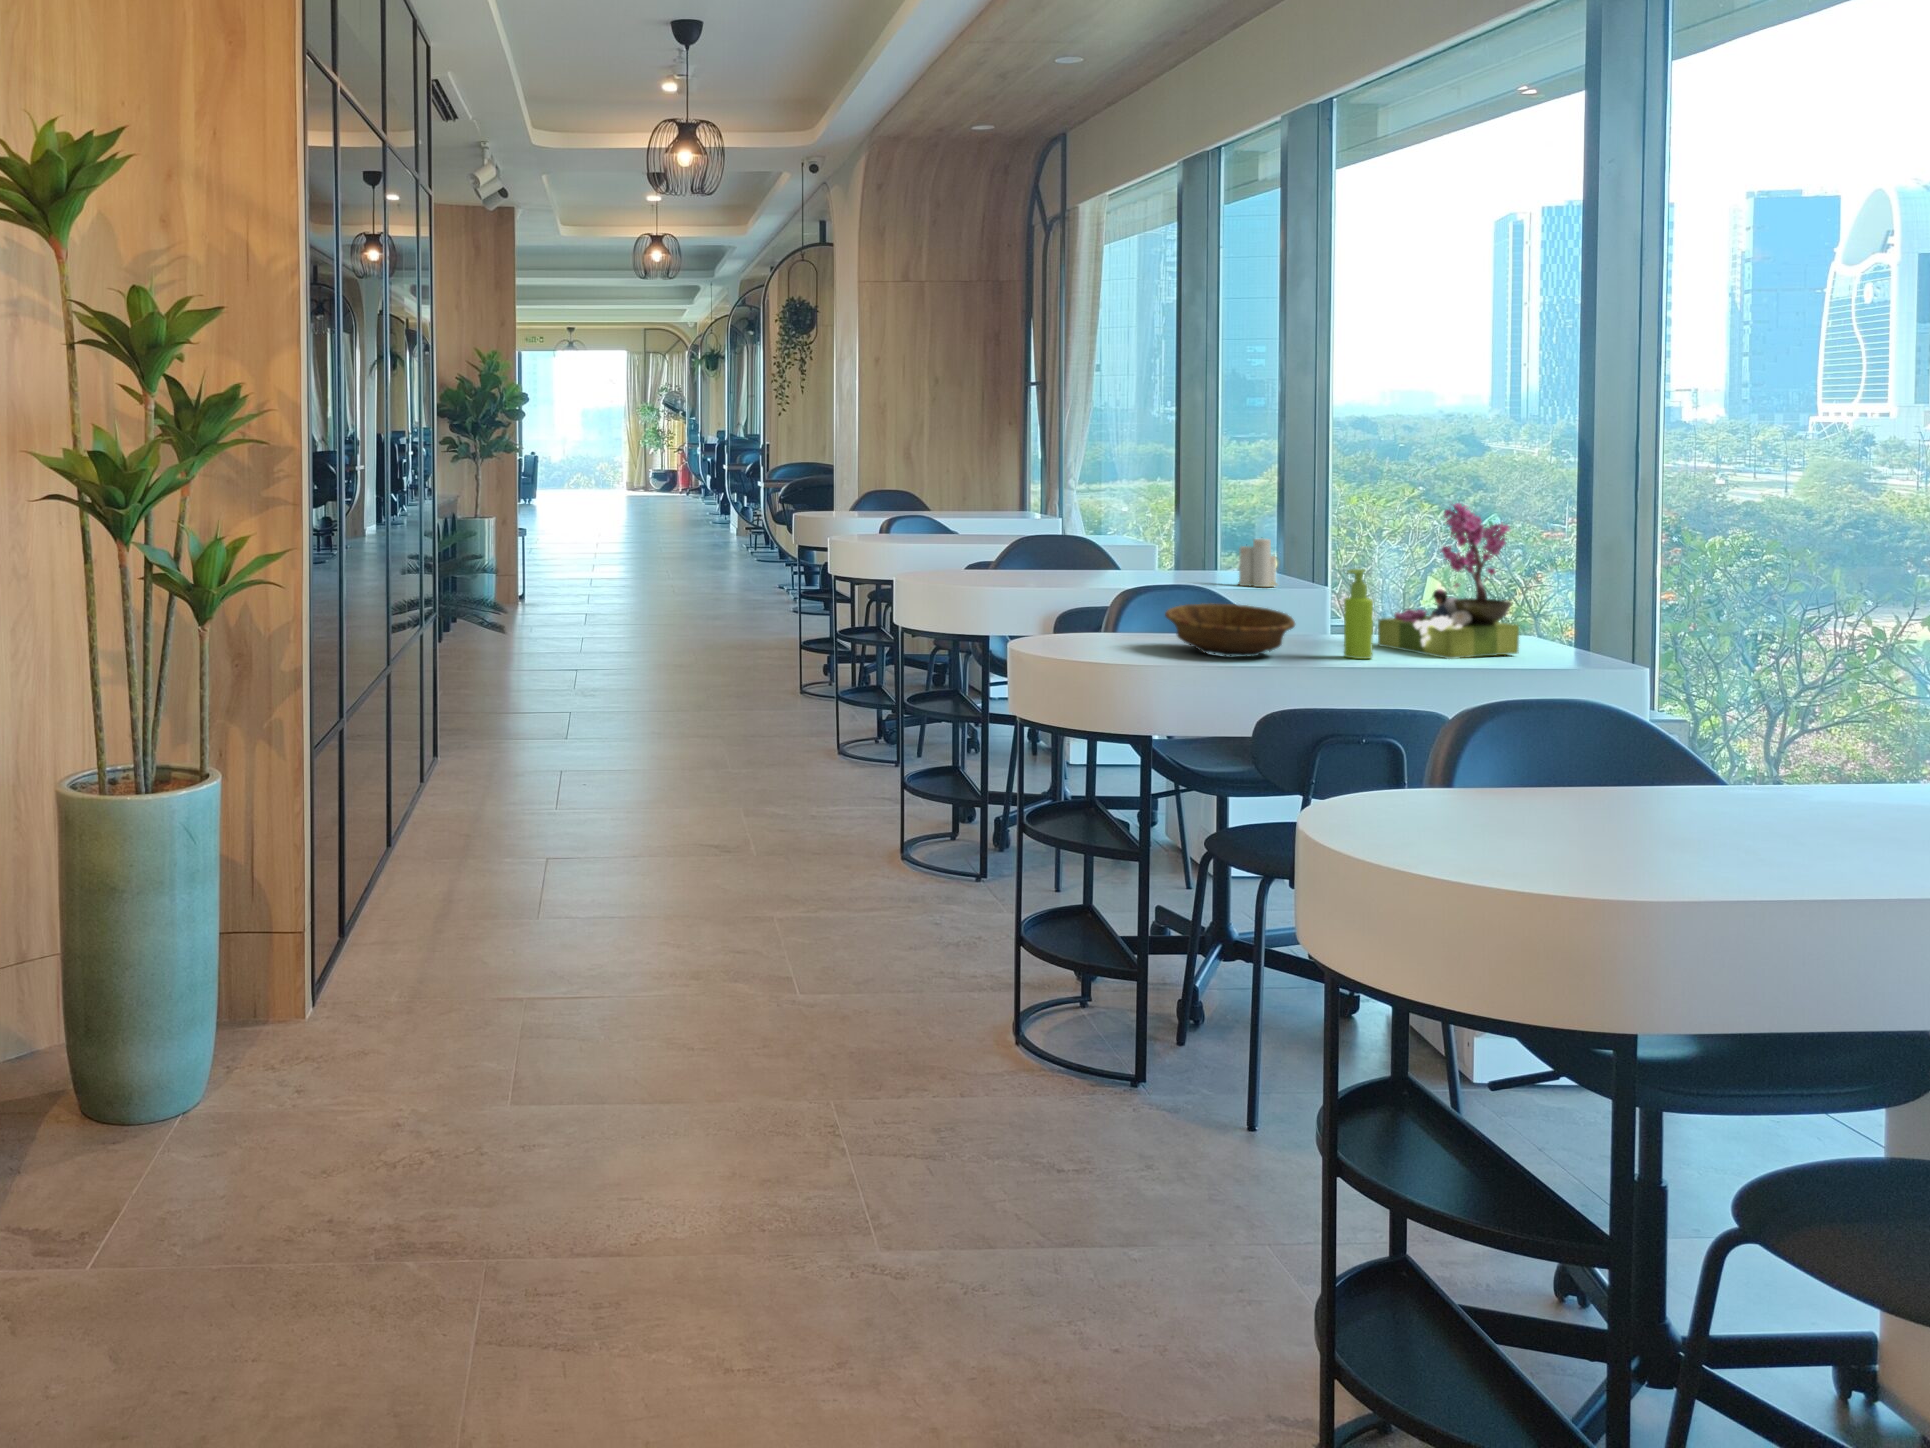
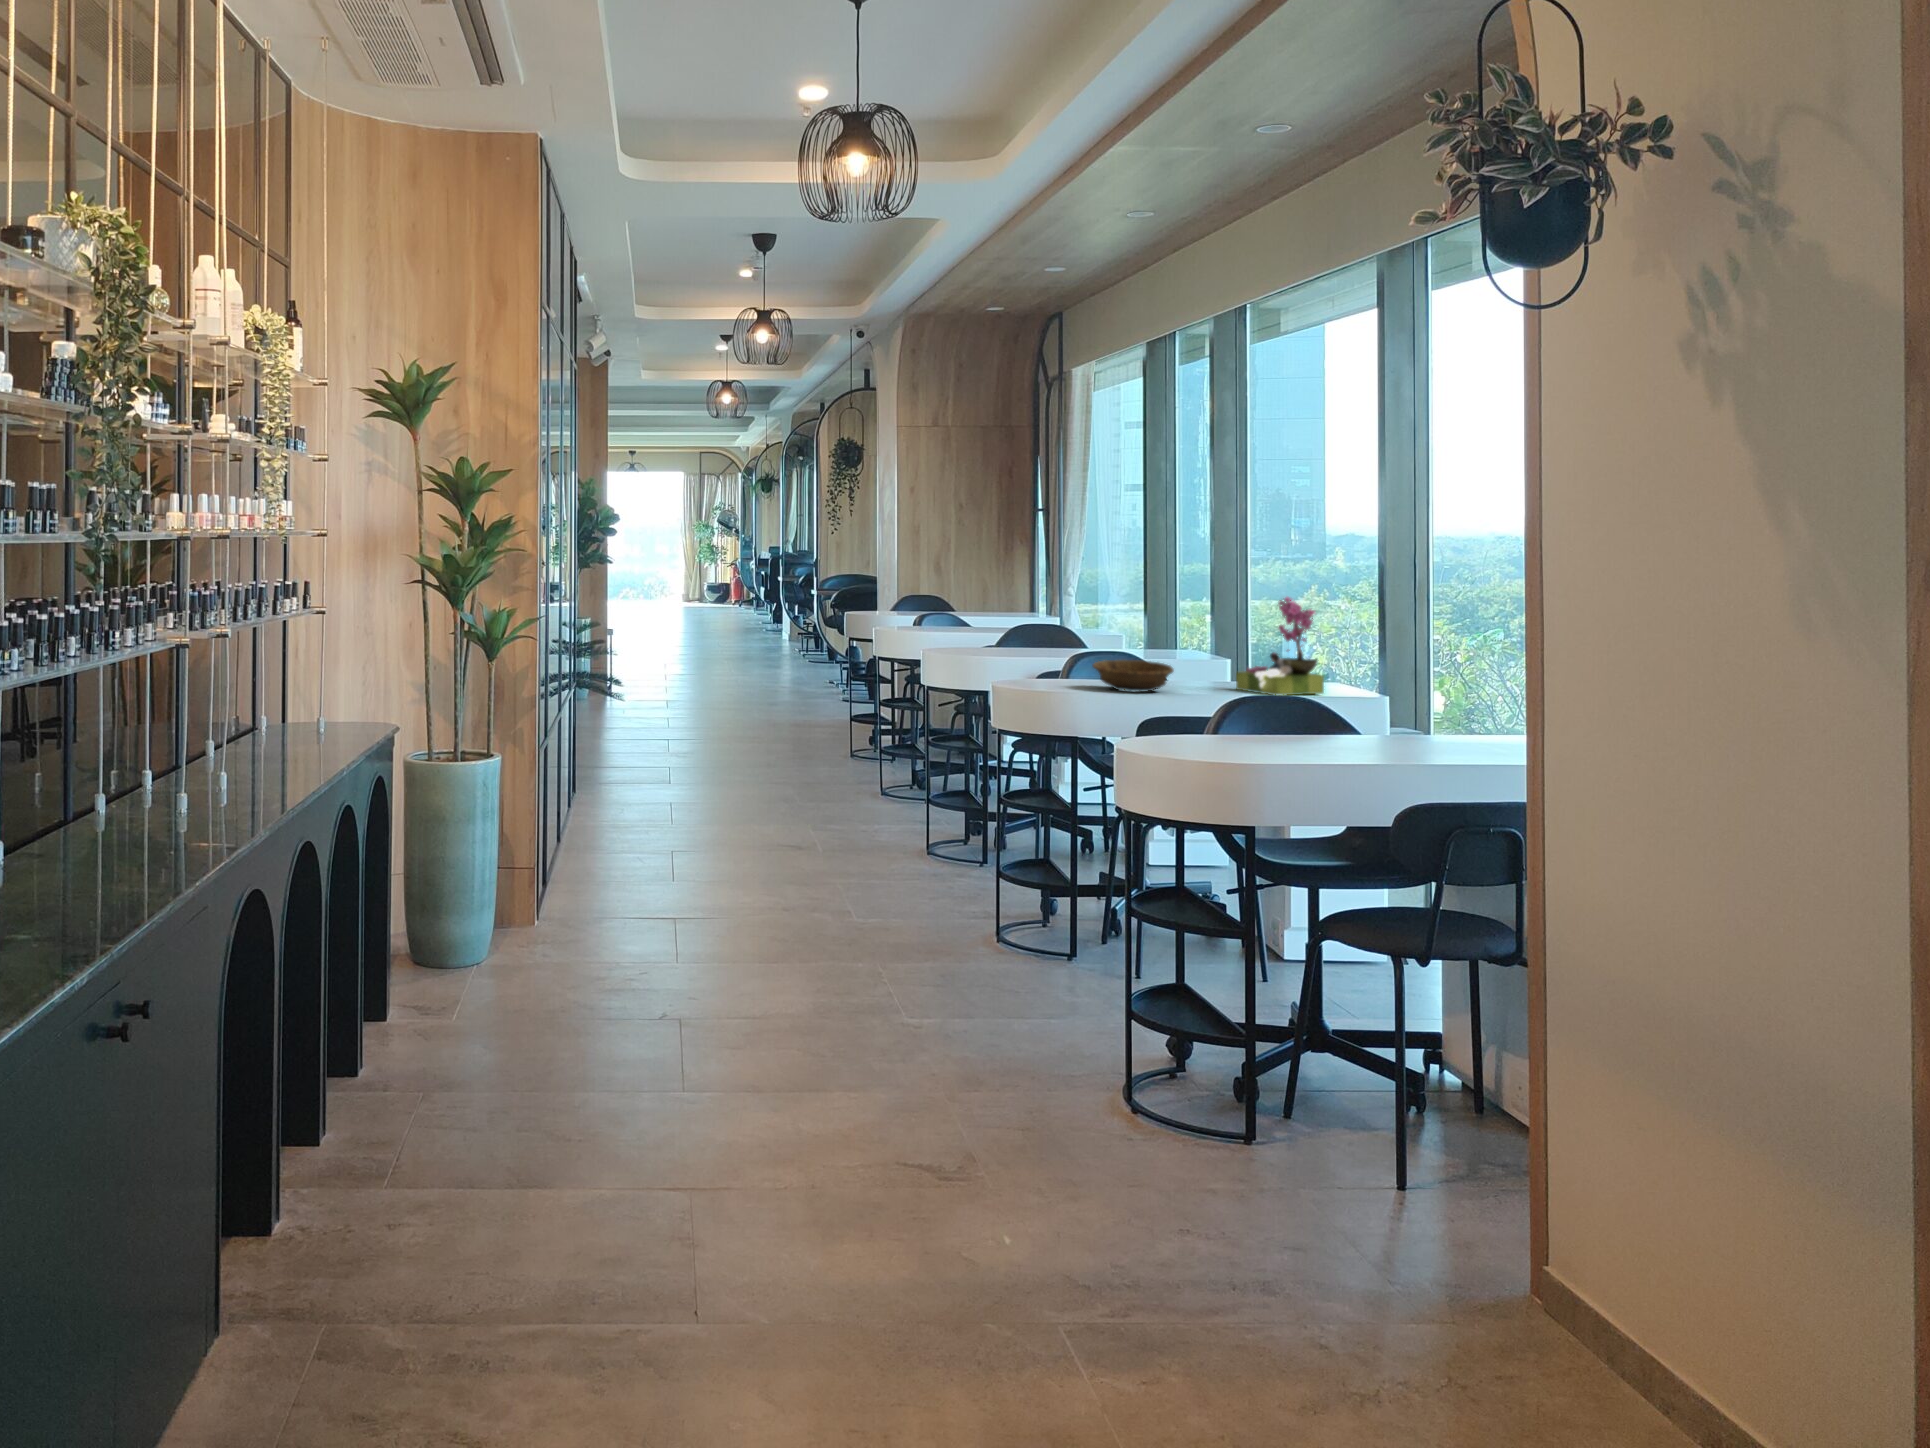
candle: present [1238,538,1278,587] -> none [1171,623,1201,662]
soap dispenser: present [1344,569,1373,659] -> none [1206,637,1225,694]

